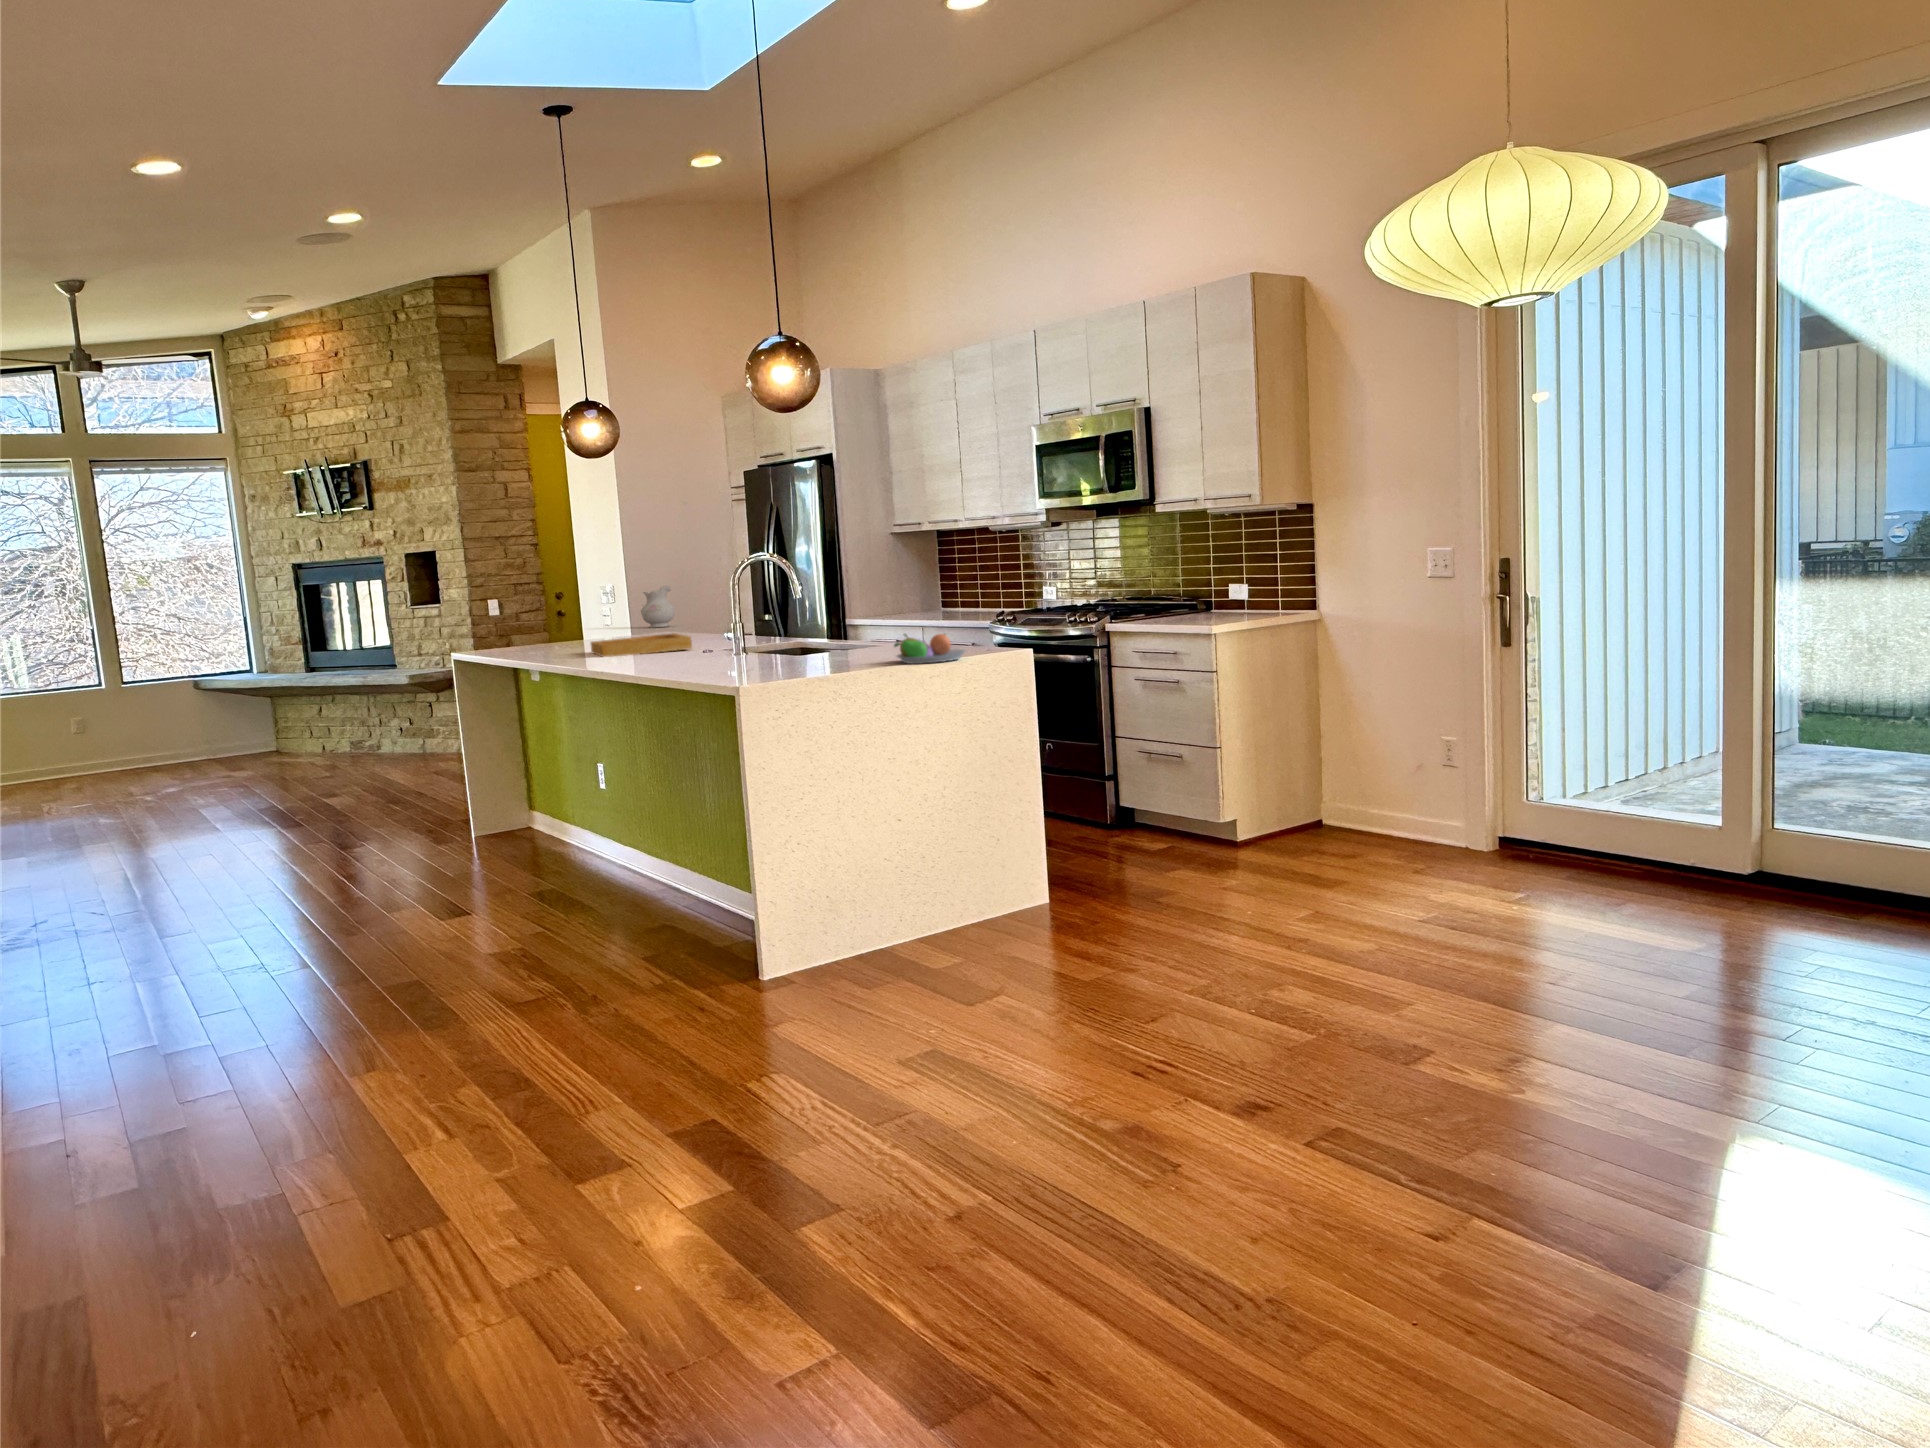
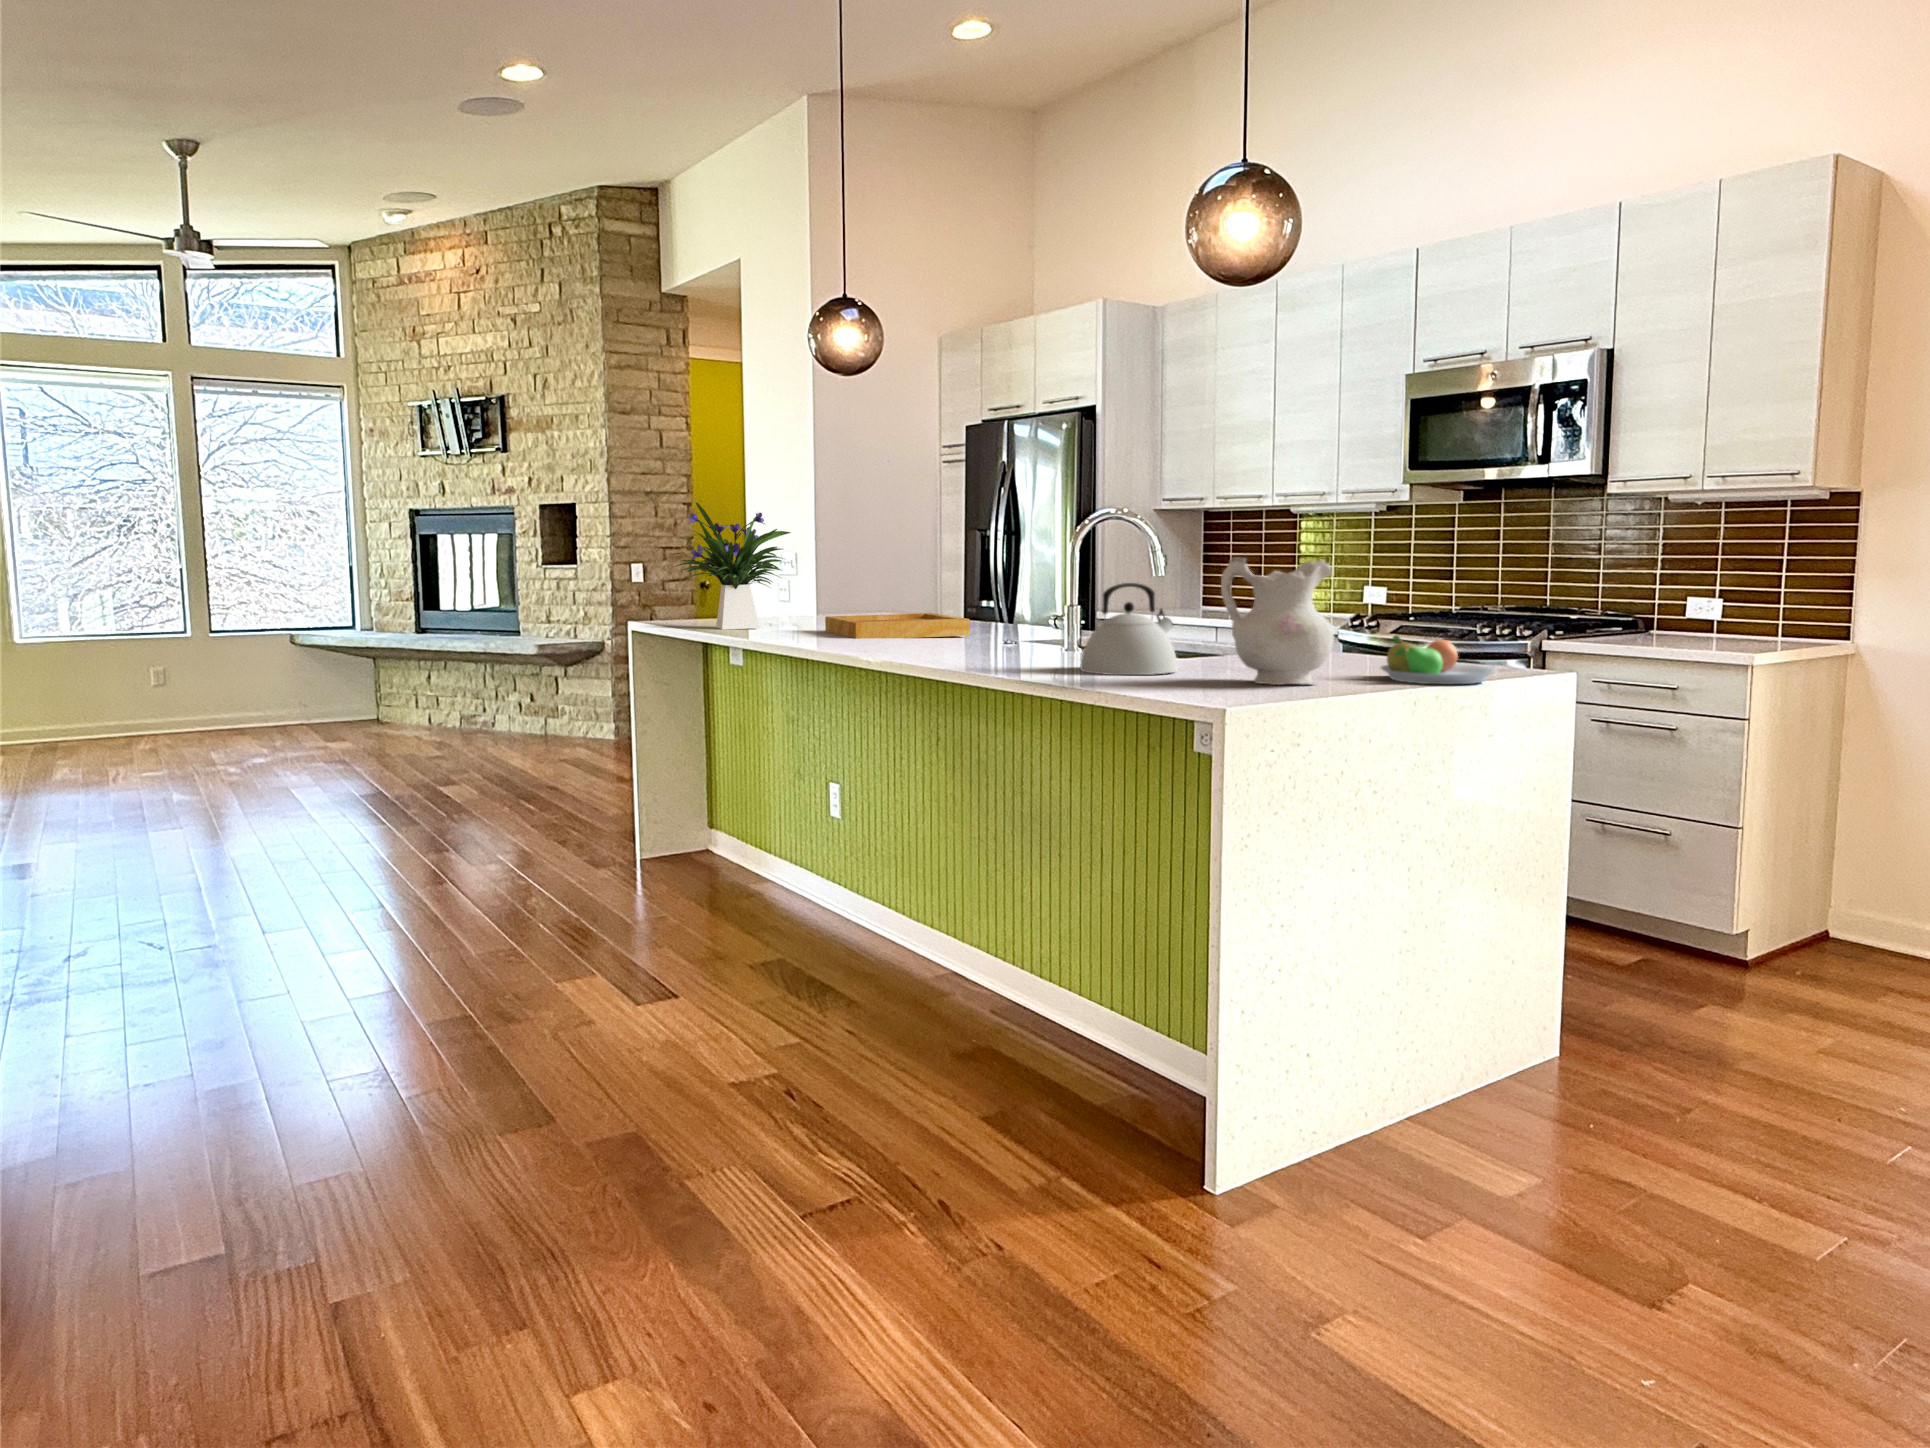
flower arrangement: none [471,563,564,657] -> present [674,503,791,630]
ceramic pitcher: present [641,586,675,628] -> present [1221,557,1334,685]
kettle: none [707,611,772,672] -> present [1080,583,1178,675]

